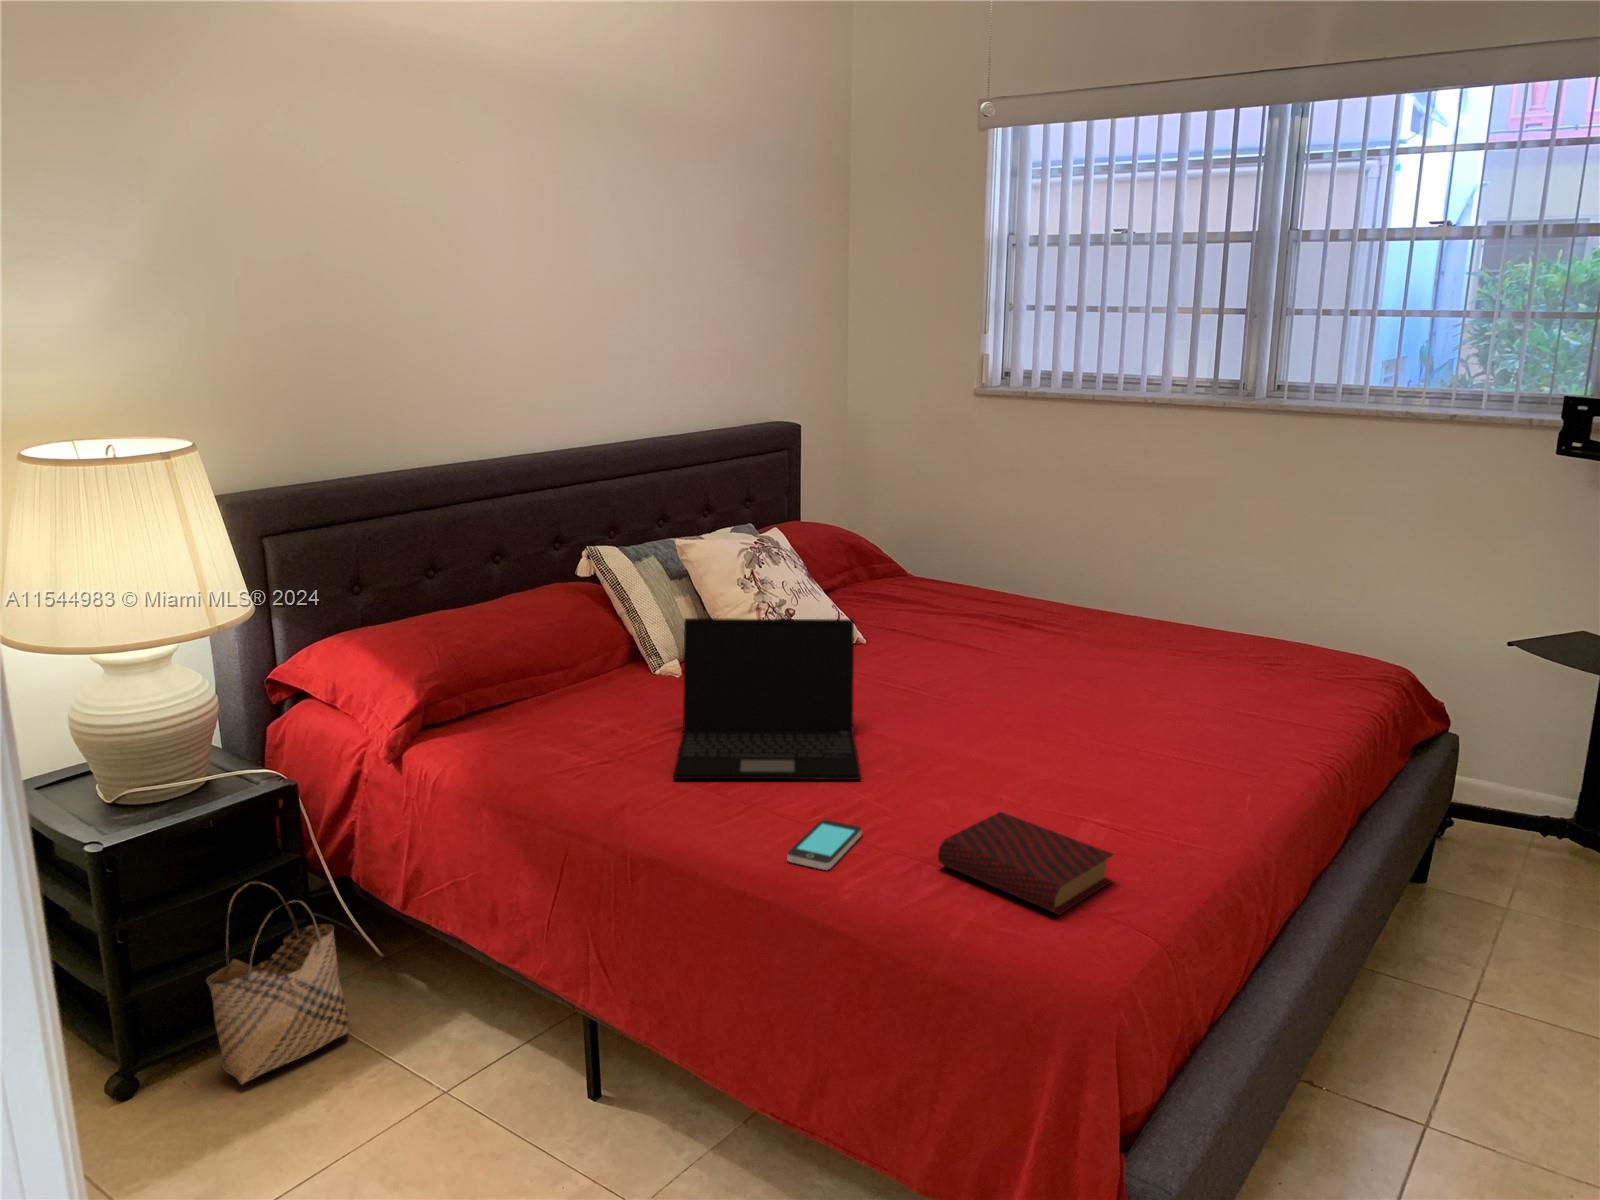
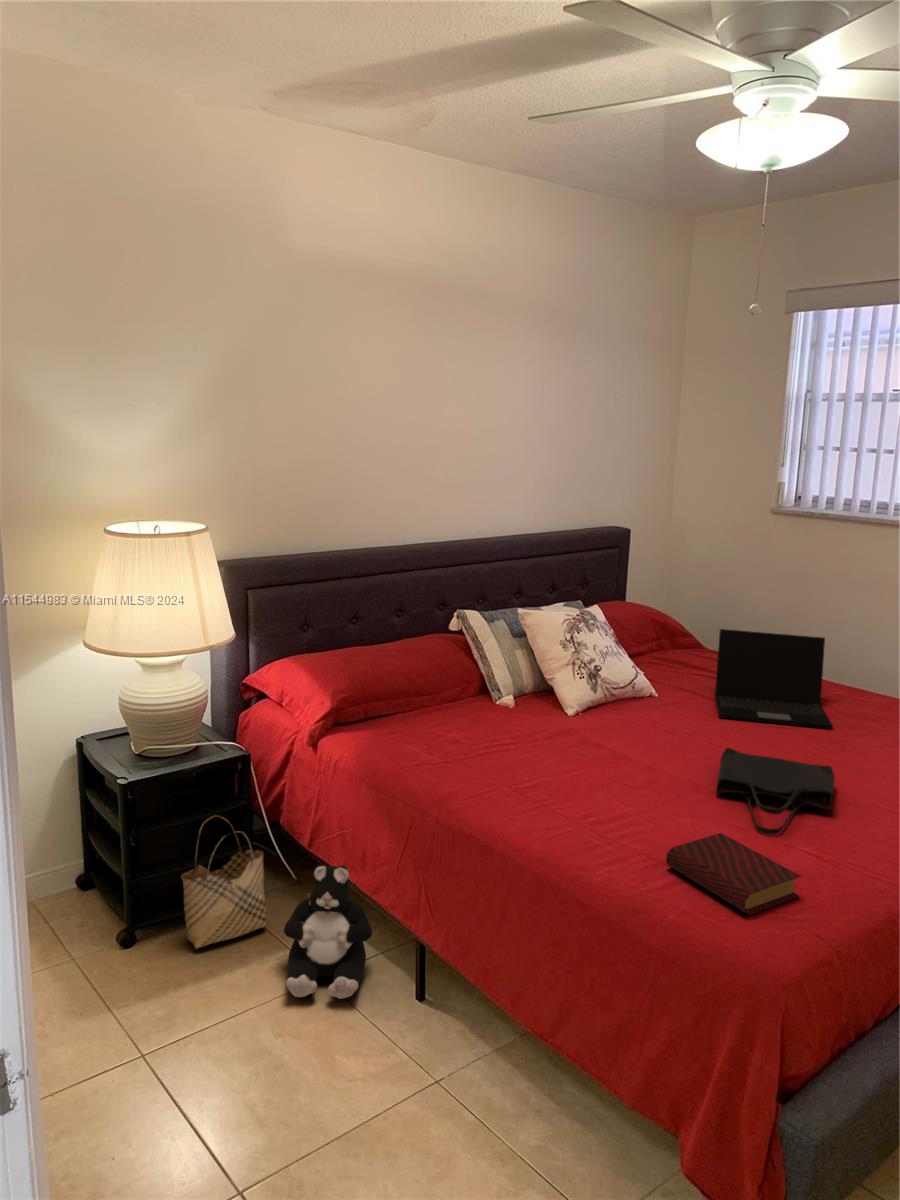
laptop: present [674,618,861,780] -> present [715,629,833,729]
tote bag: none [971,699,1122,806] -> present [716,748,835,835]
smartphone: present [787,820,862,870] -> none [557,822,616,858]
plush toy: none [381,928,516,1129] -> present [284,864,372,999]

